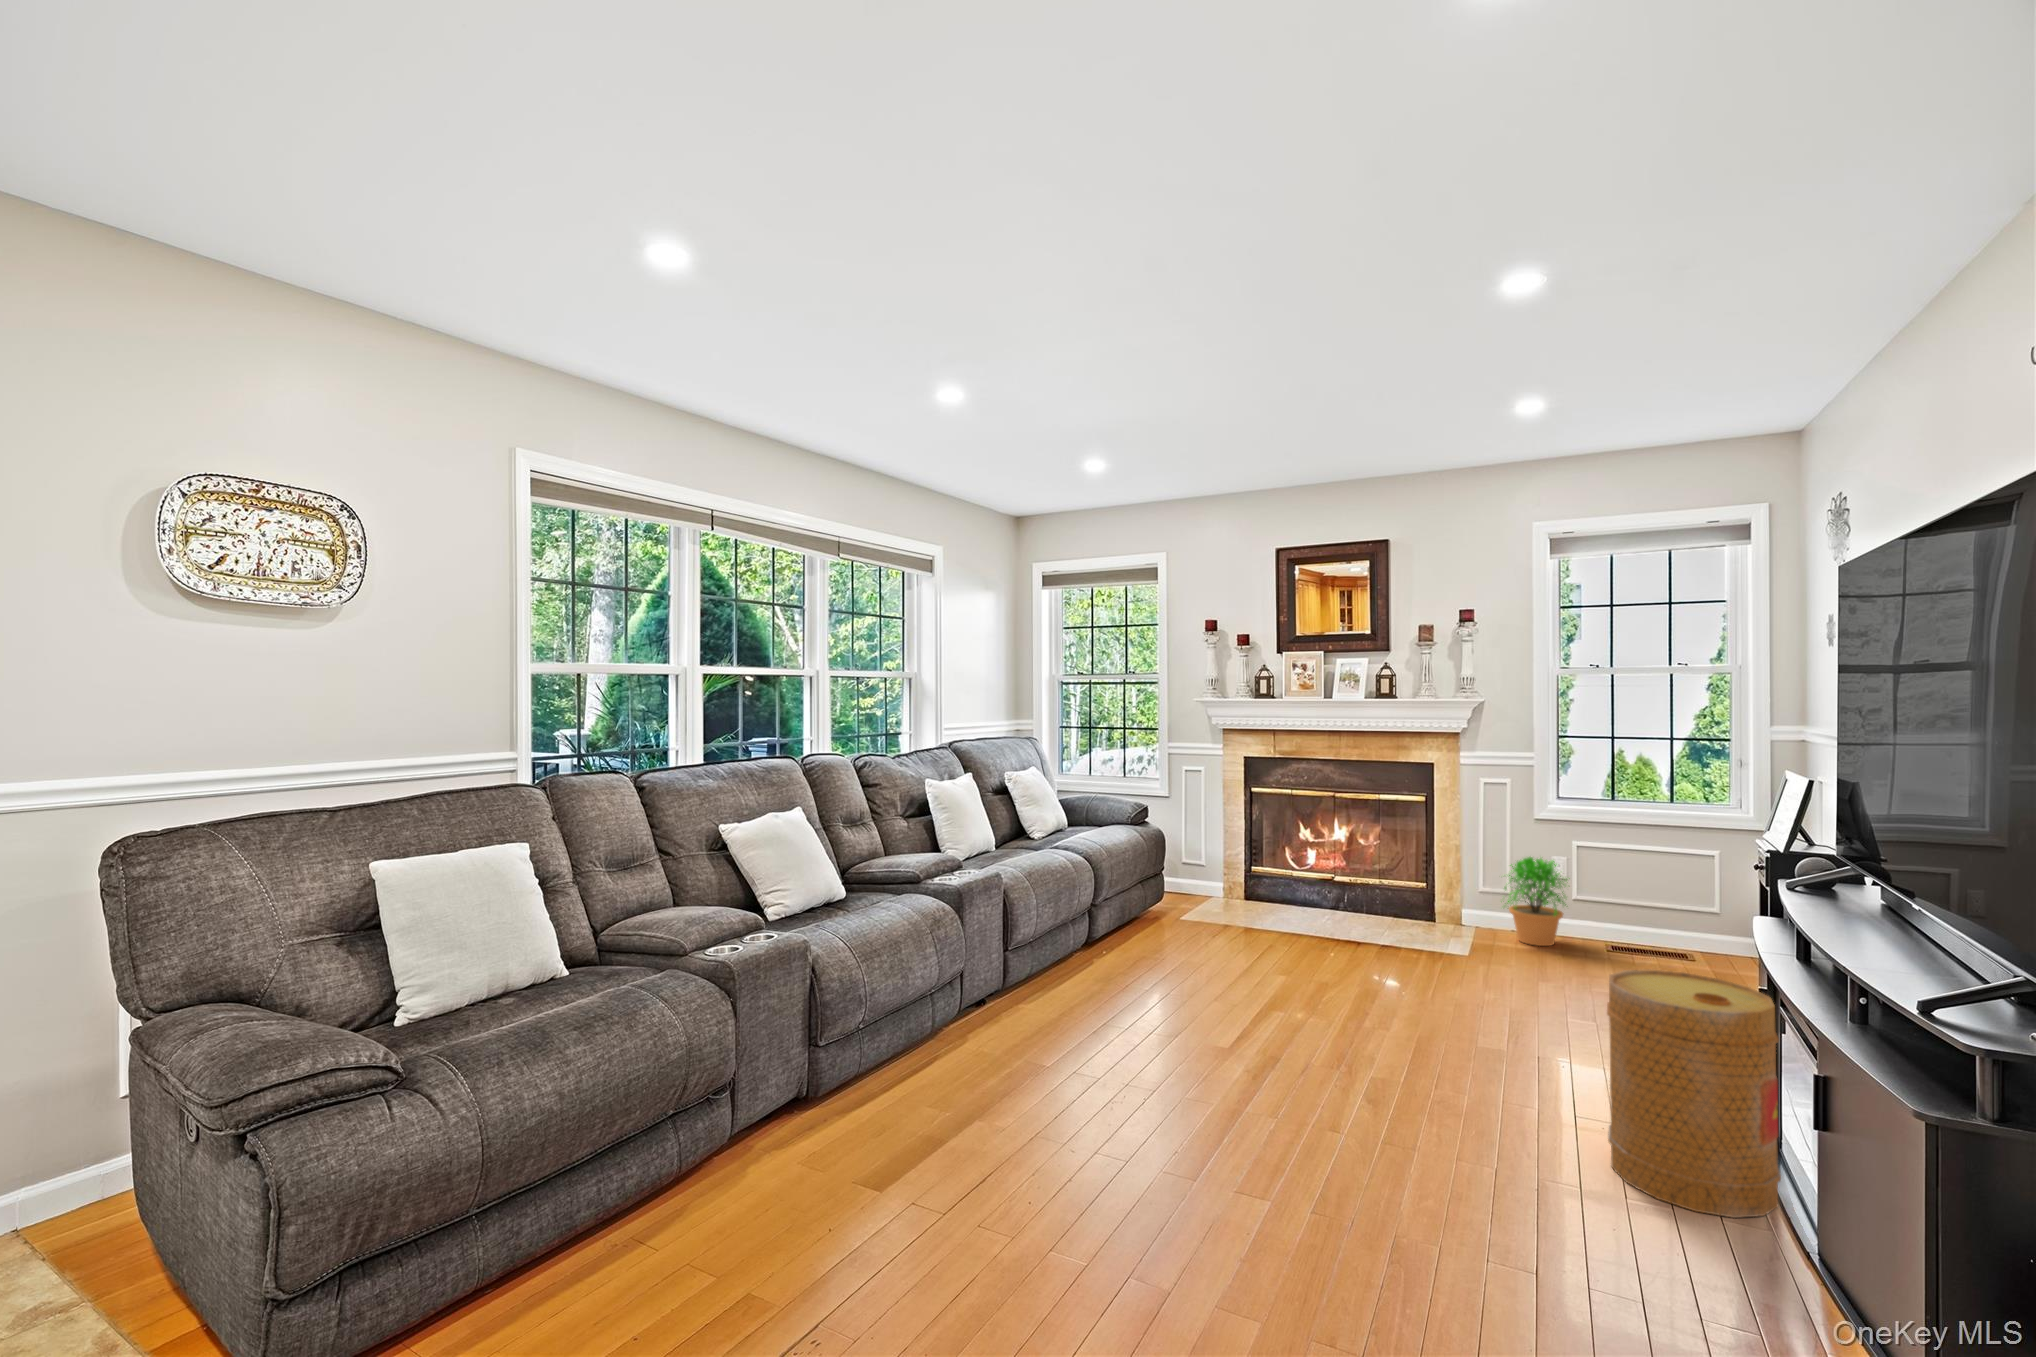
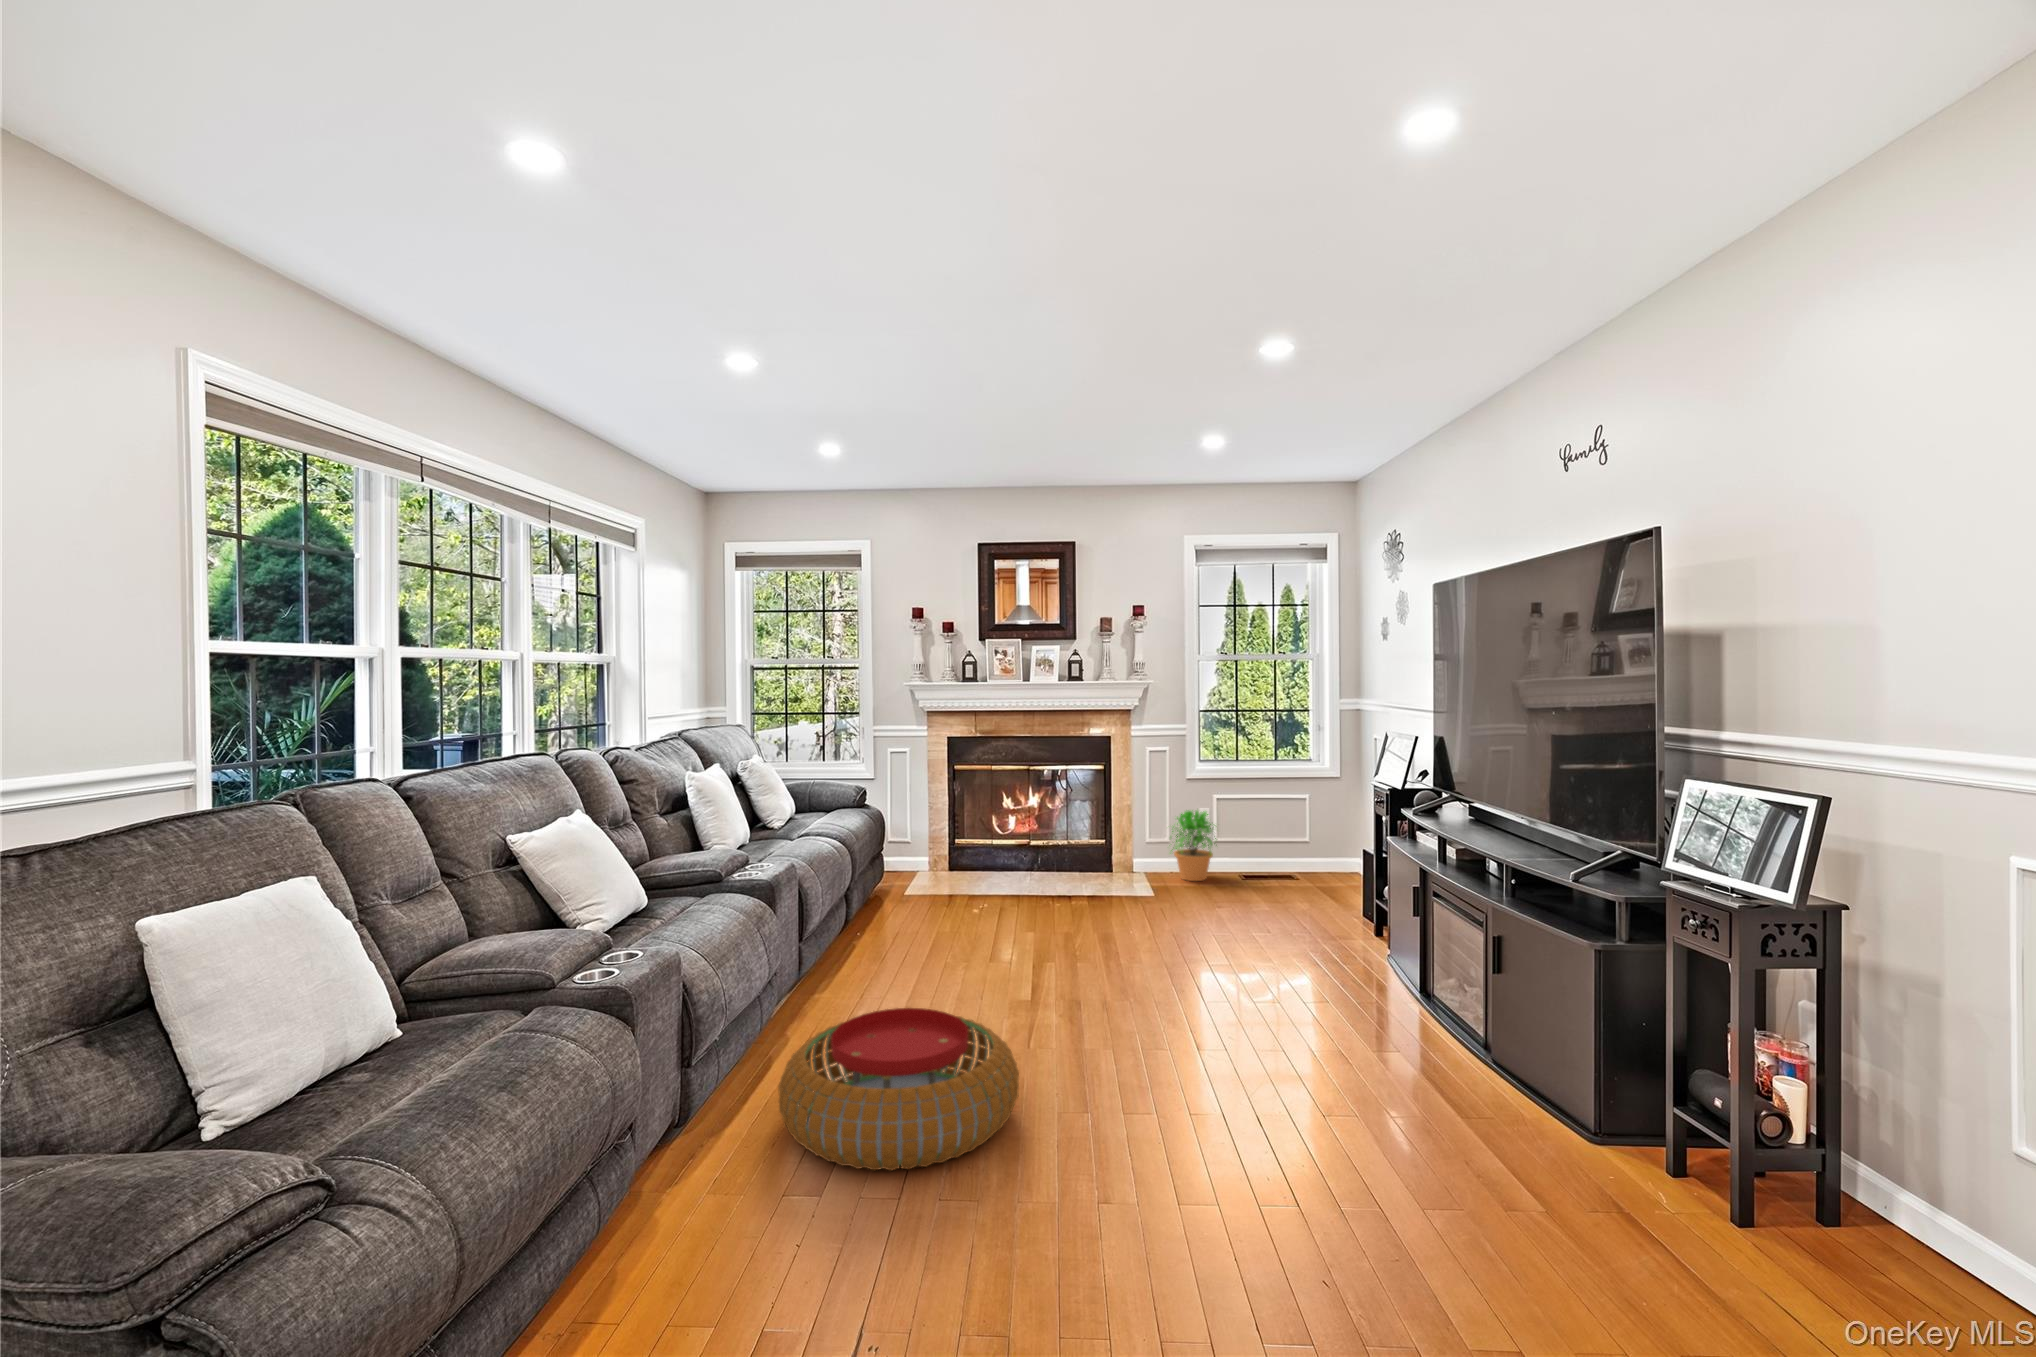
basket: present [1607,970,1781,1218] -> none [1340,883,1451,1051]
pouf: none [883,1026,1127,1192] -> present [778,1008,1019,1171]

